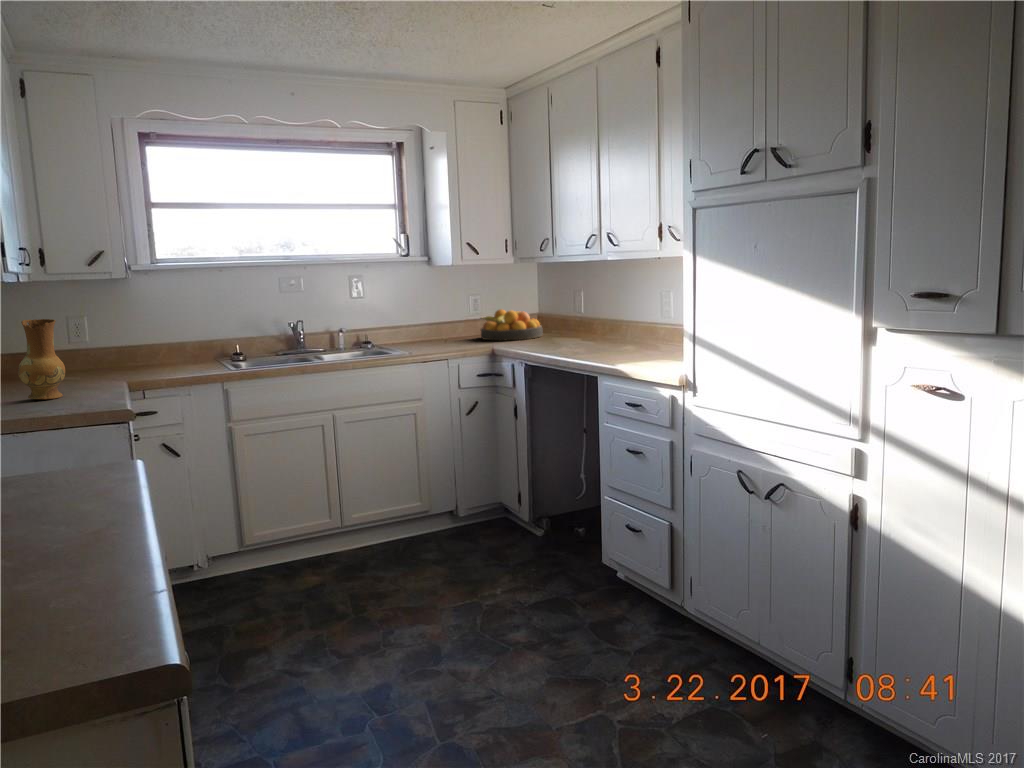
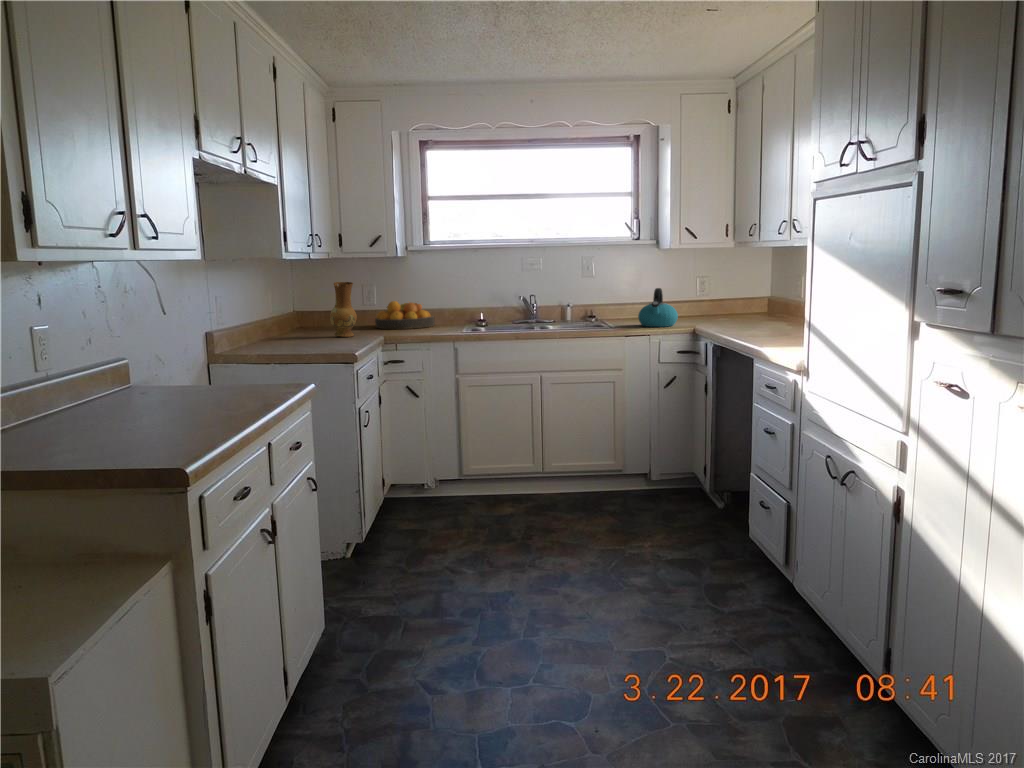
kettle: none [430,308,473,351] -> present [638,288,678,327]
fruit bowl: present [481,309,543,340] -> present [375,301,435,329]

